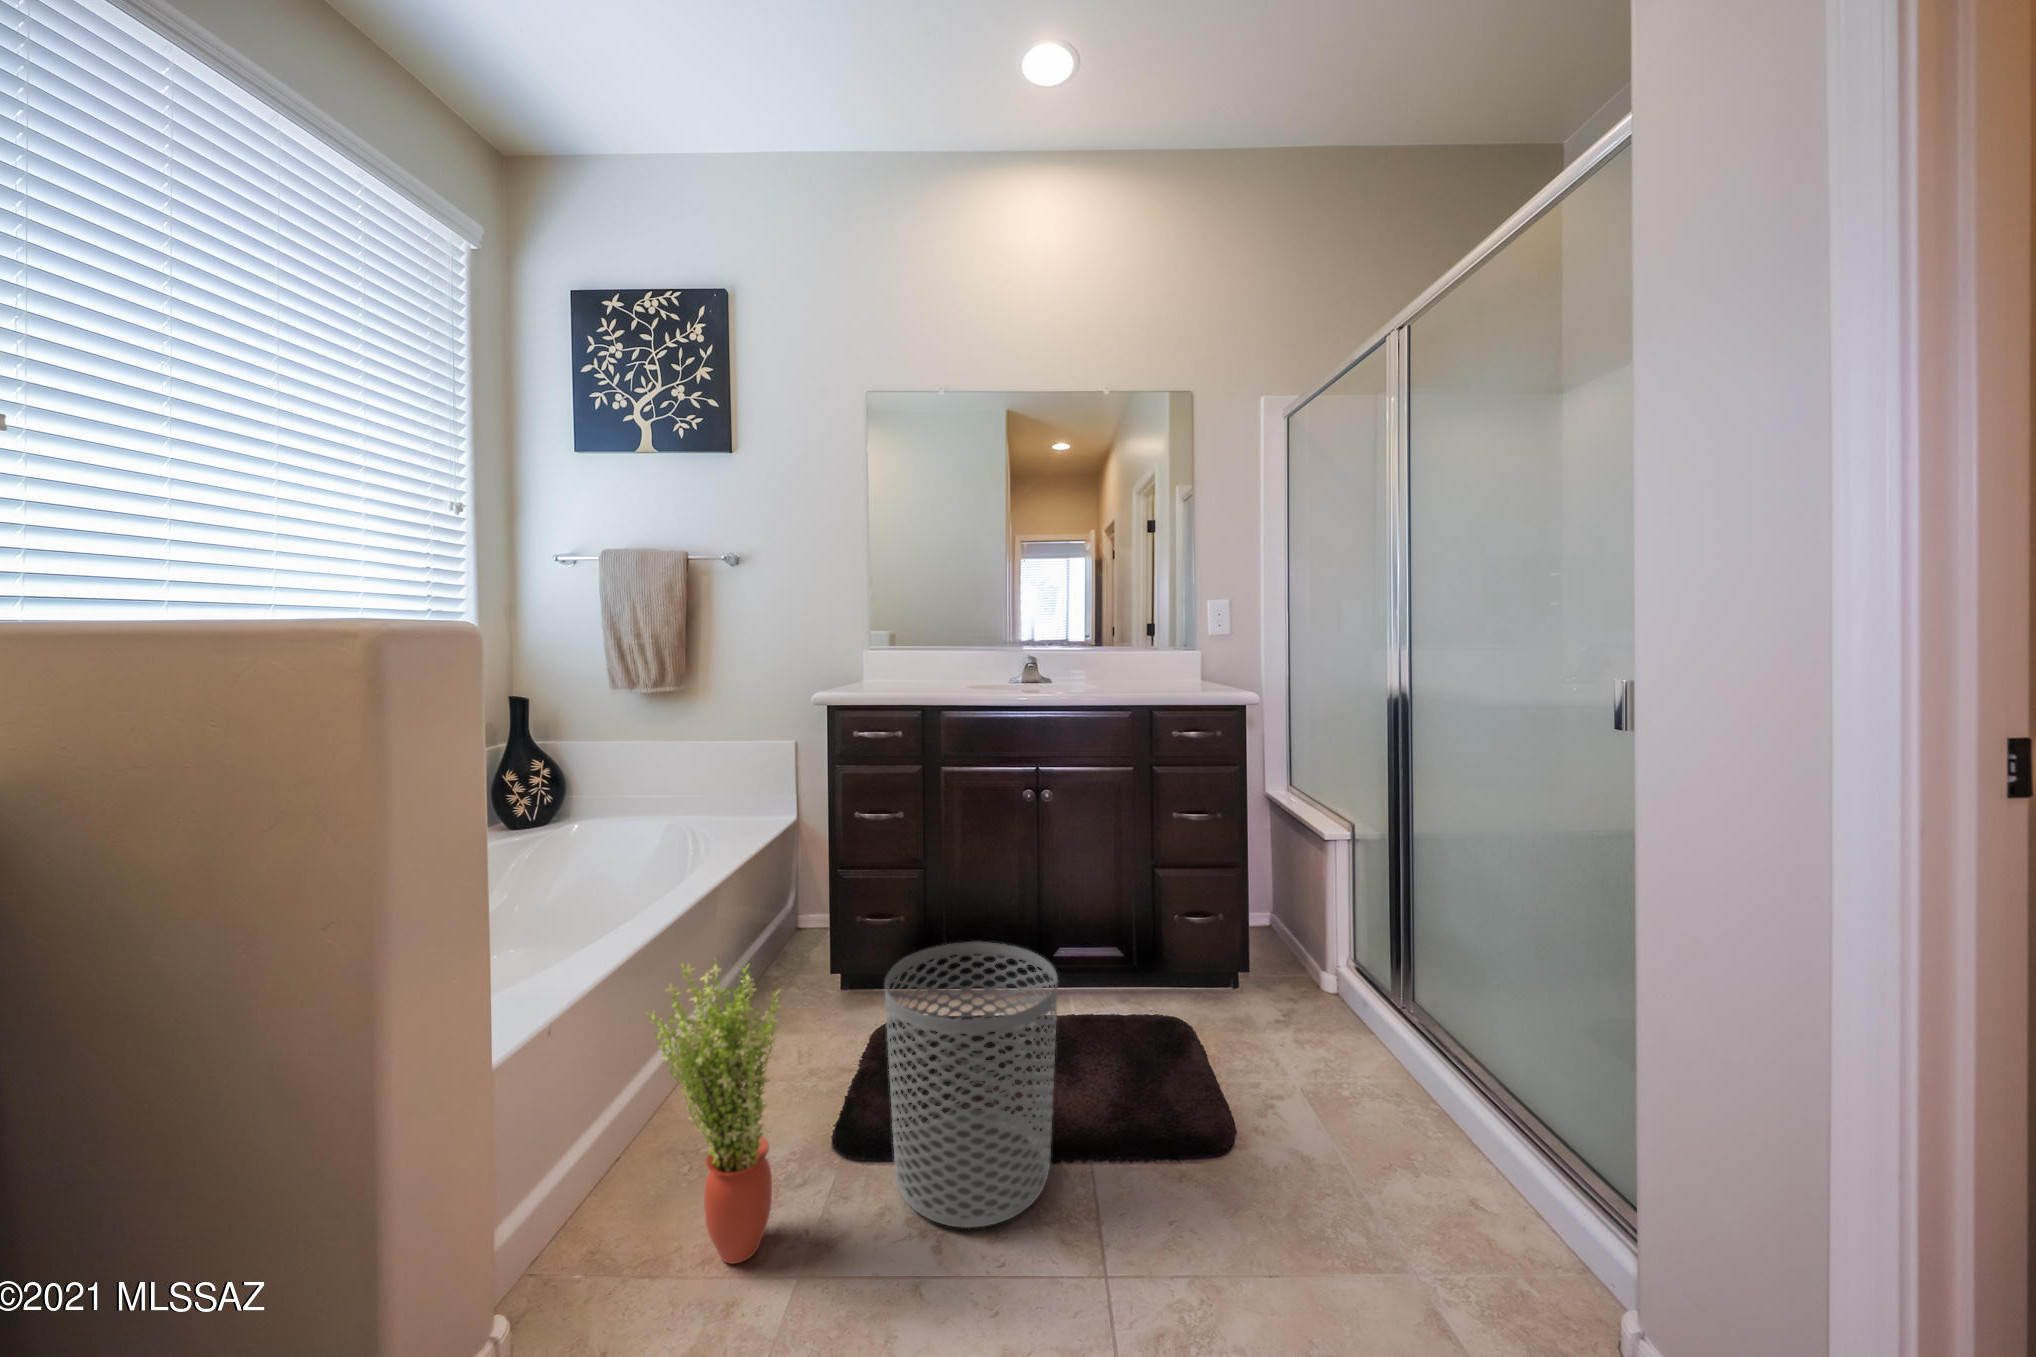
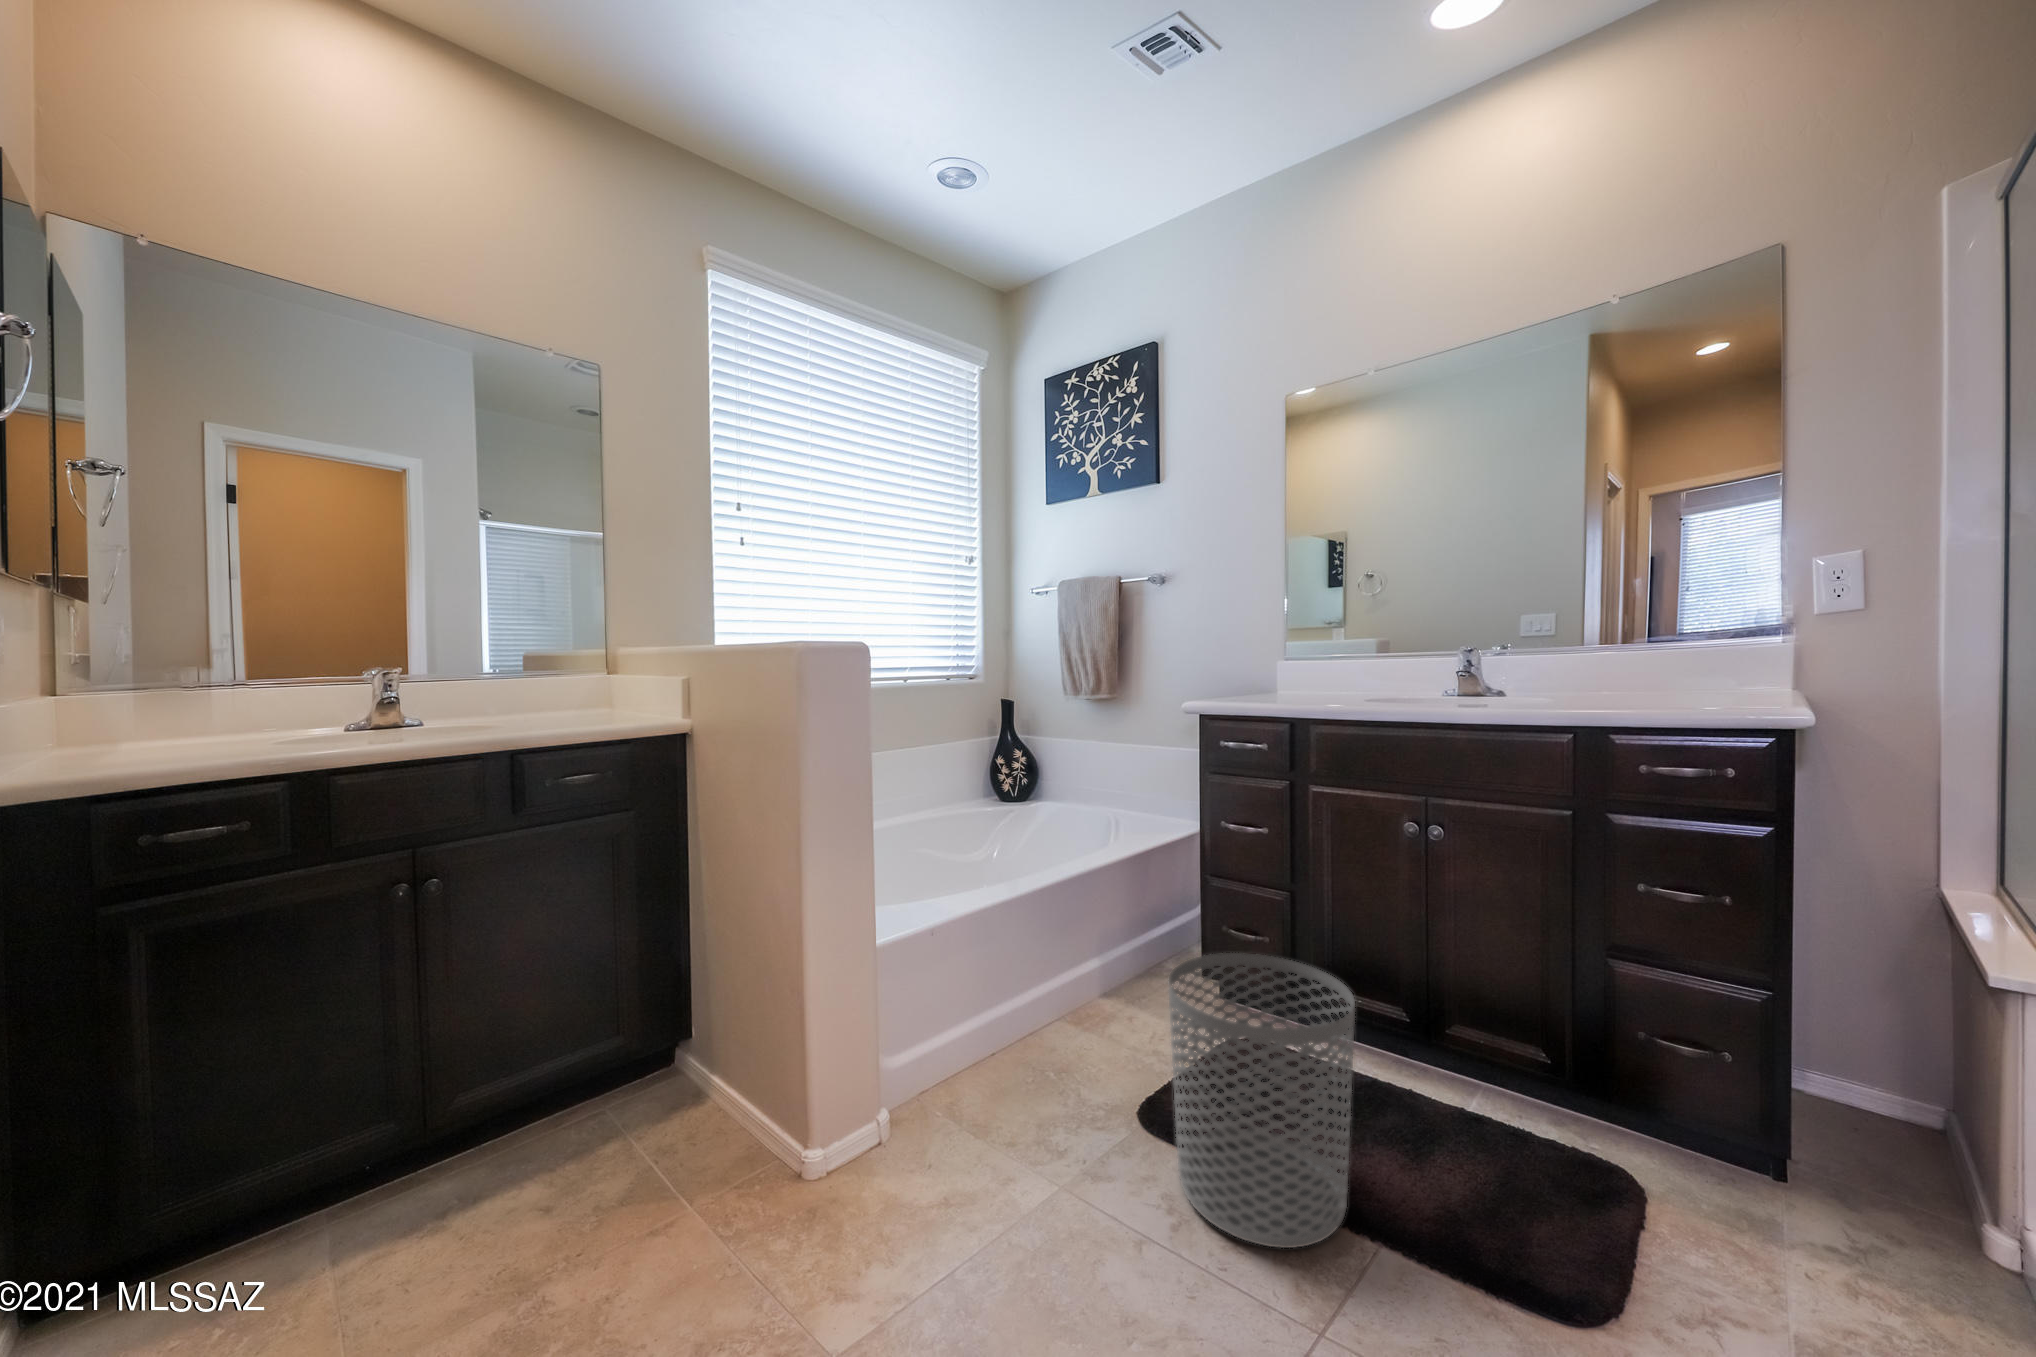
potted plant: present [646,962,781,1264] -> none [976,902,1075,1163]

